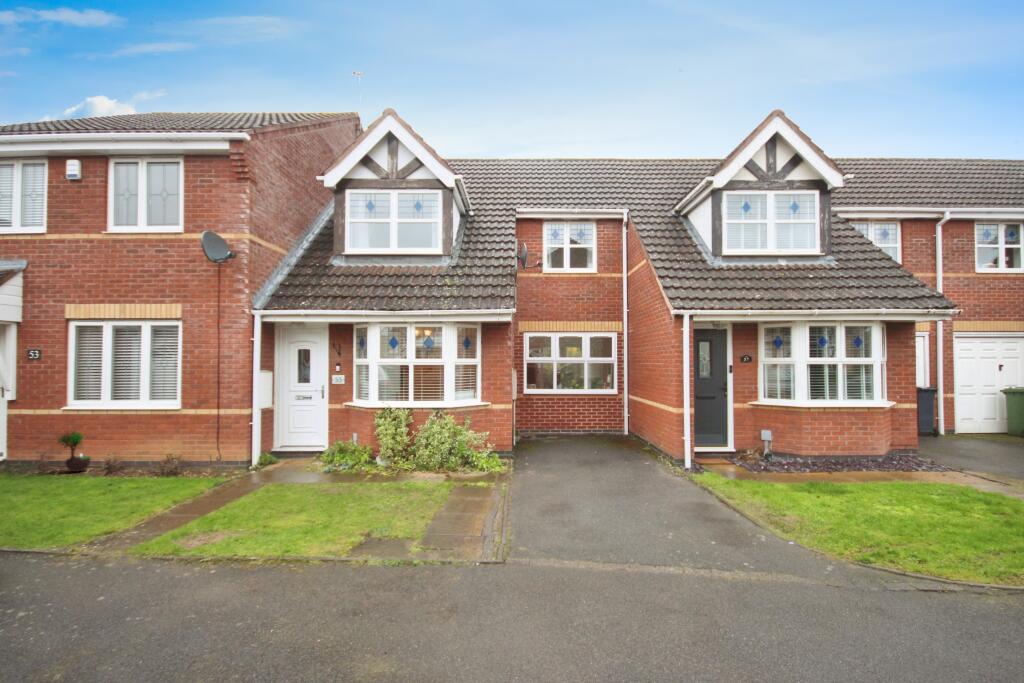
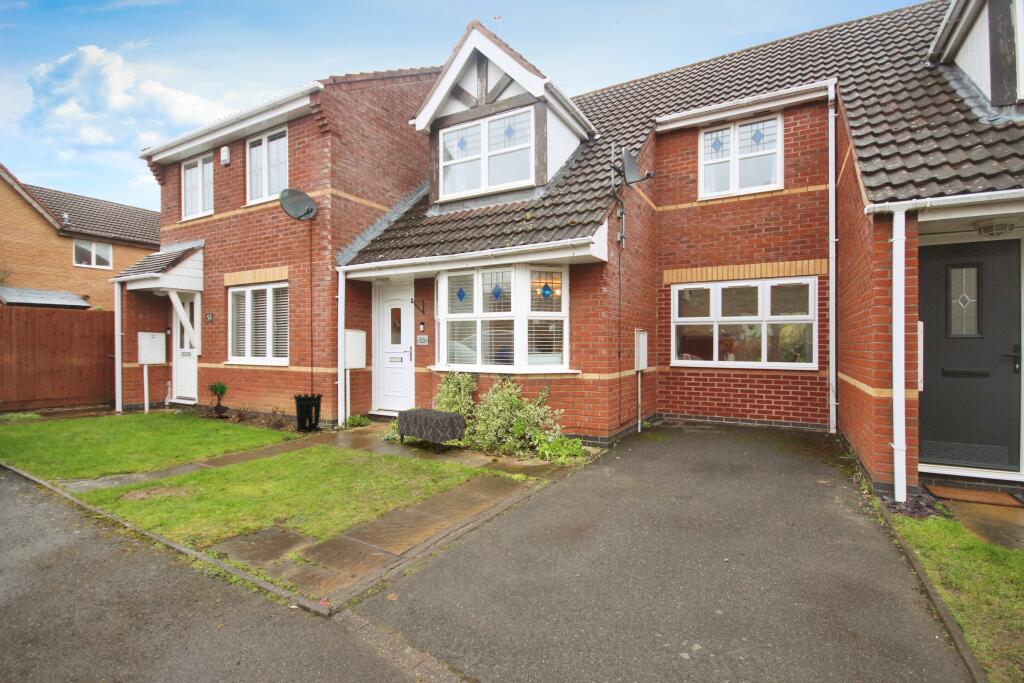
waste bin: none [211,435,243,474] -> present [294,393,323,431]
bench: none [348,441,412,476] -> present [398,408,464,453]

